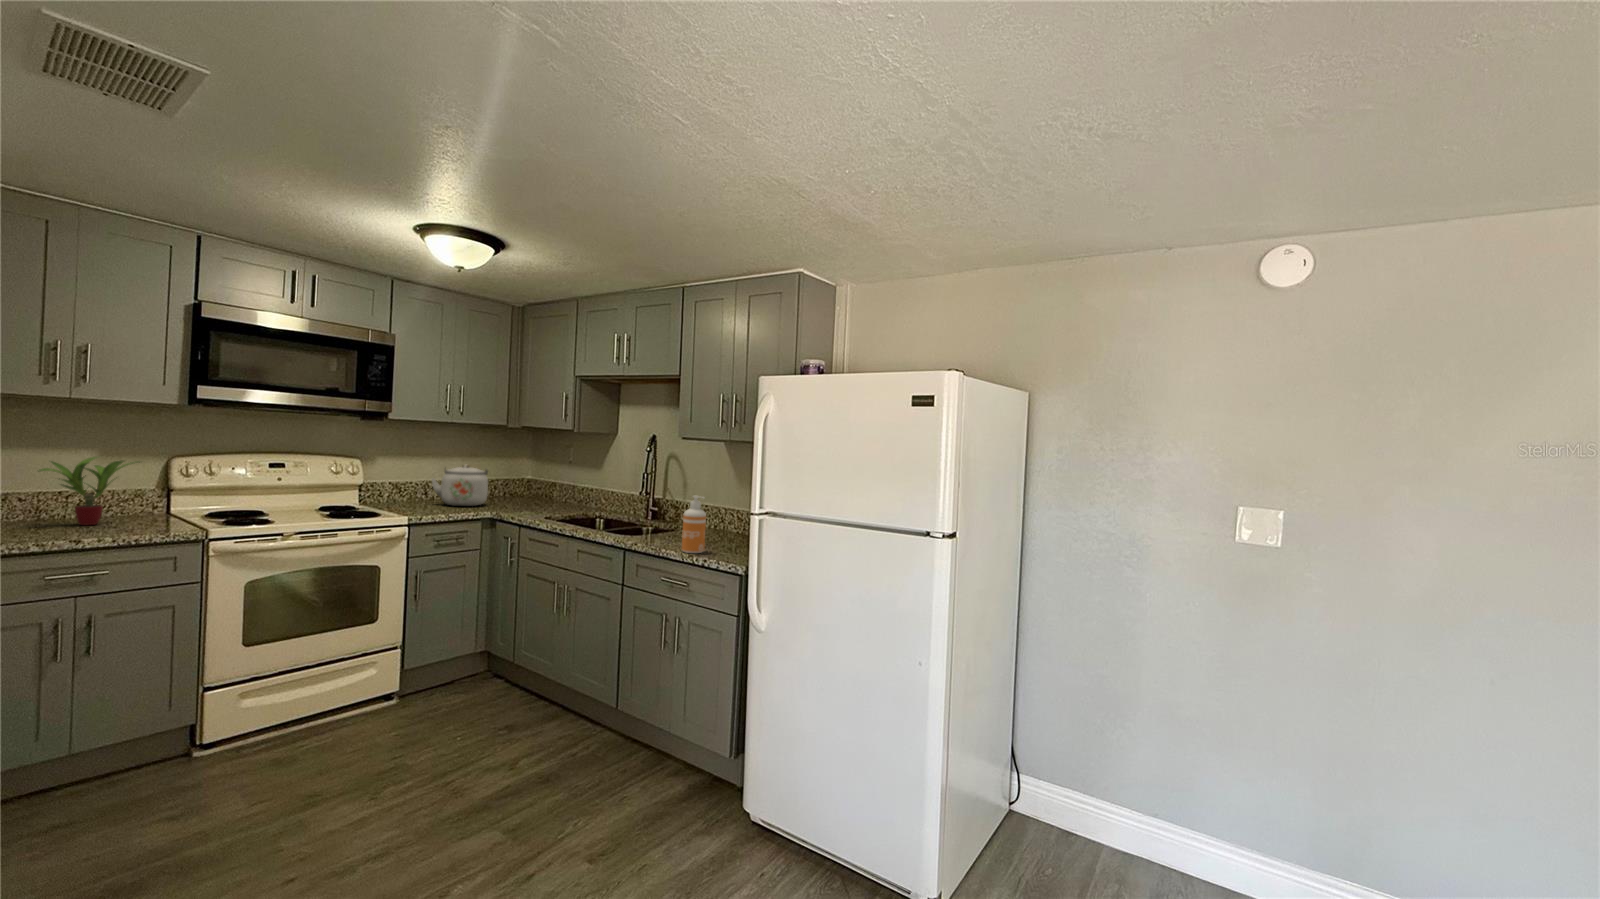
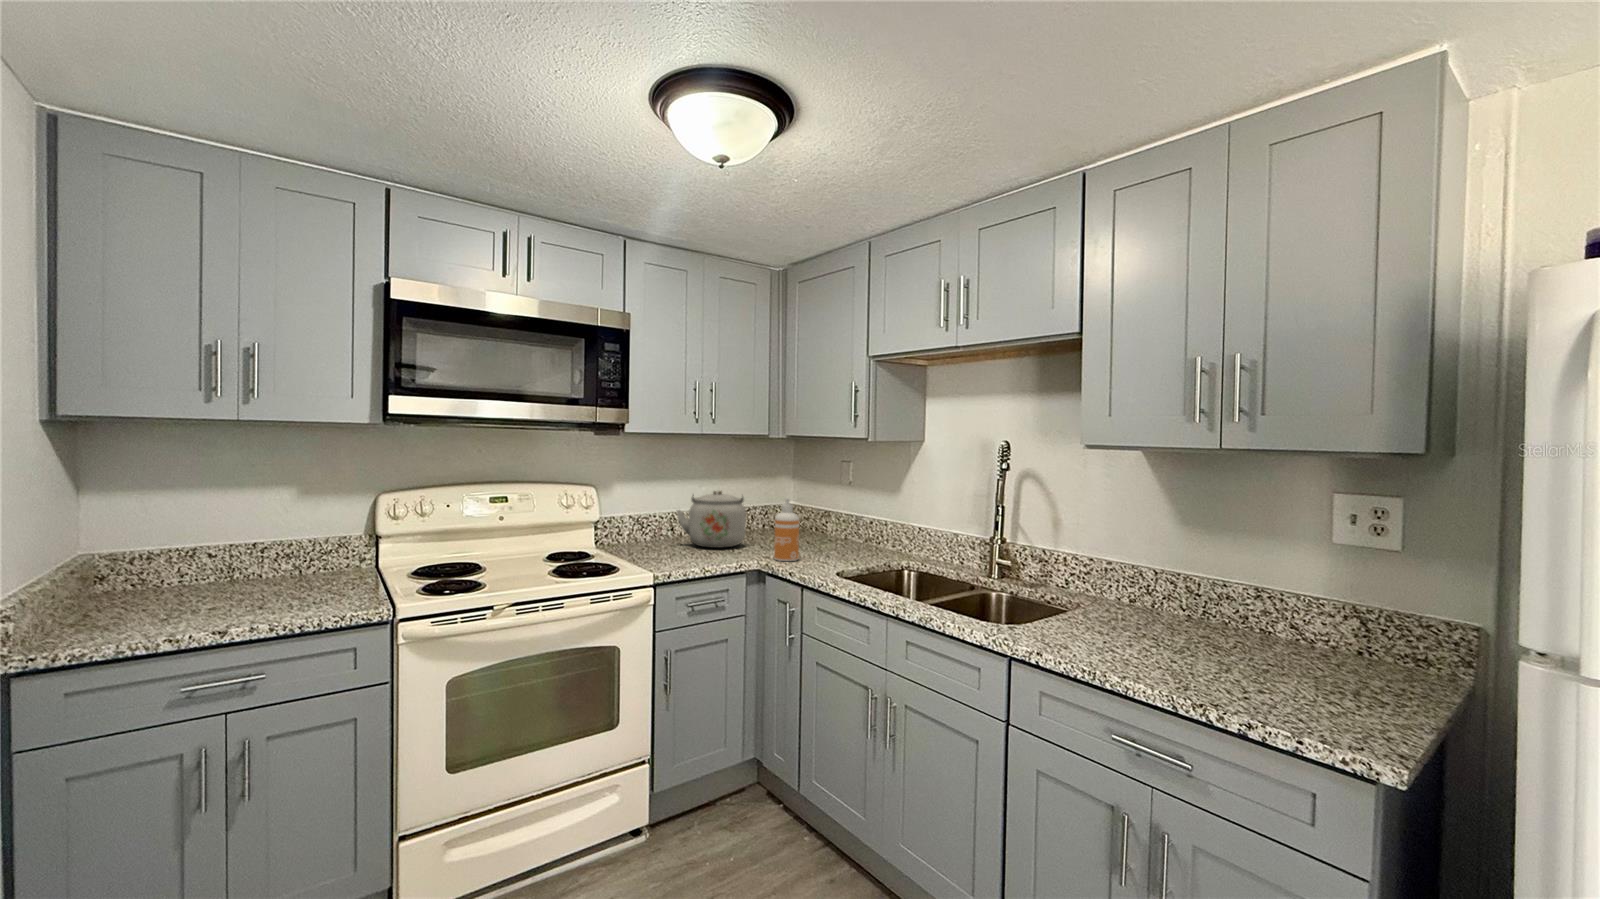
potted plant: present [39,457,140,525] -> none [203,496,336,594]
soap dispenser: present [682,496,706,553] -> present [774,498,799,561]

